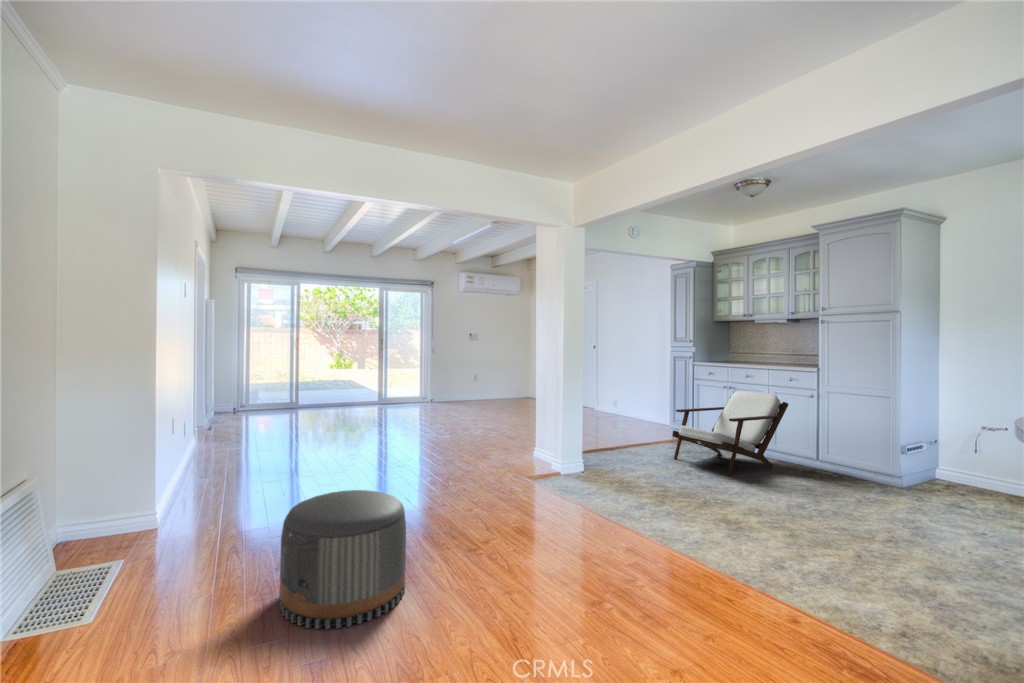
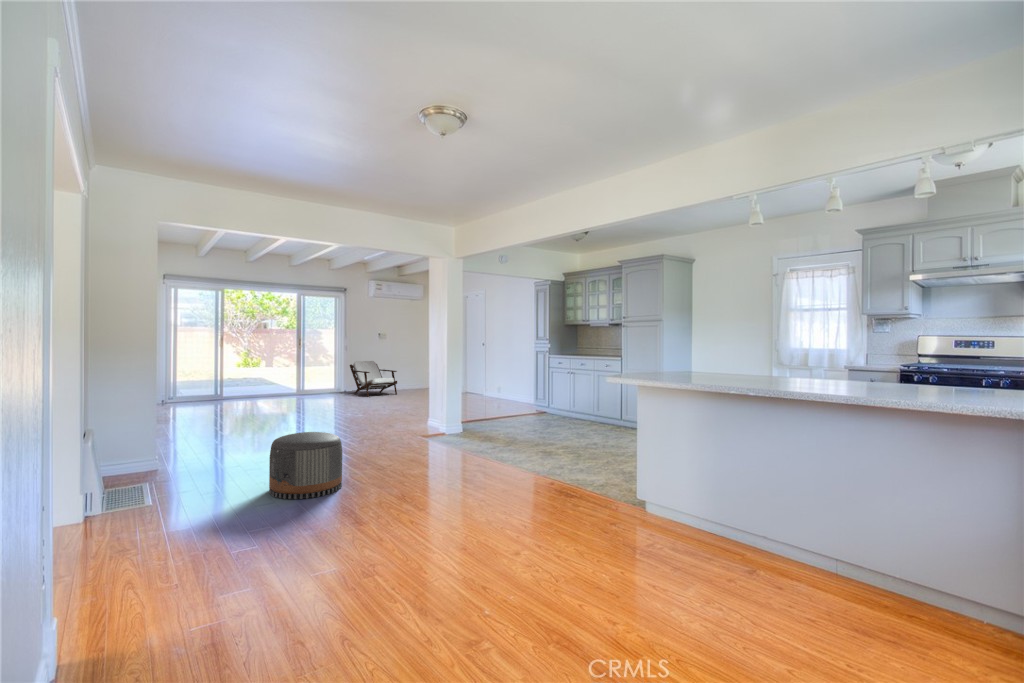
armchair: present [673,391,788,475] -> present [350,361,397,397]

